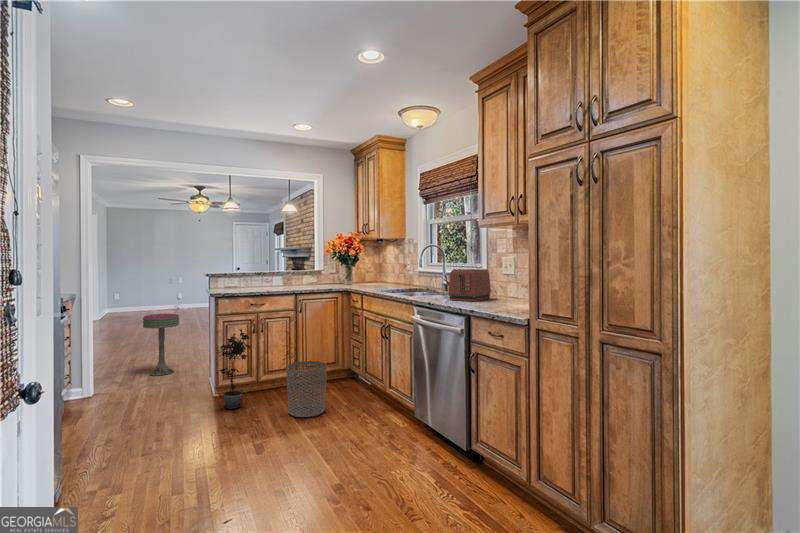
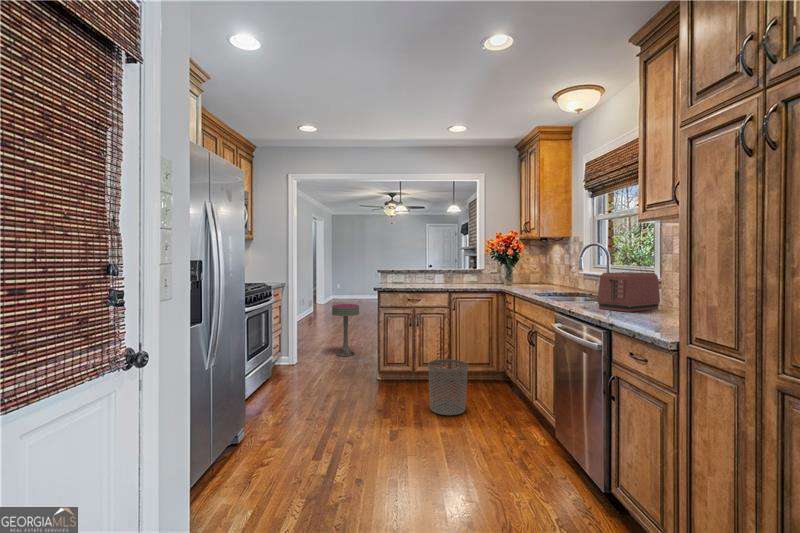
potted plant: present [217,329,250,409] -> none [371,323,402,395]

